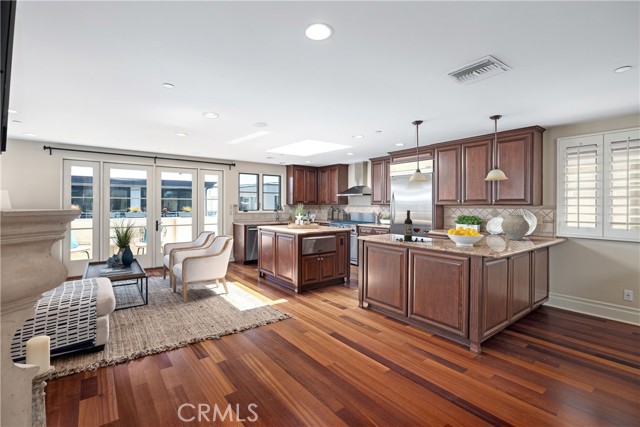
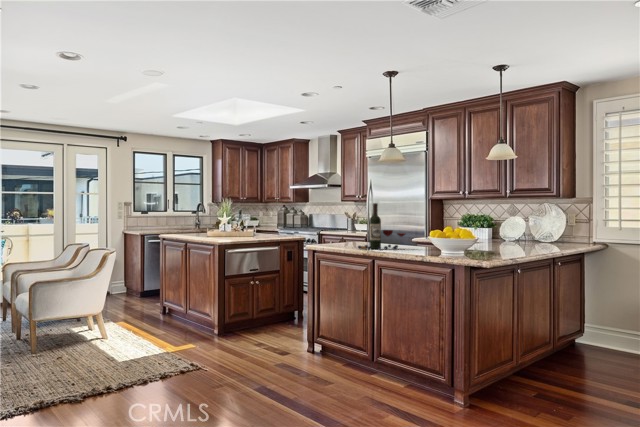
vase: present [501,215,530,240] -> none [513,210,550,247]

